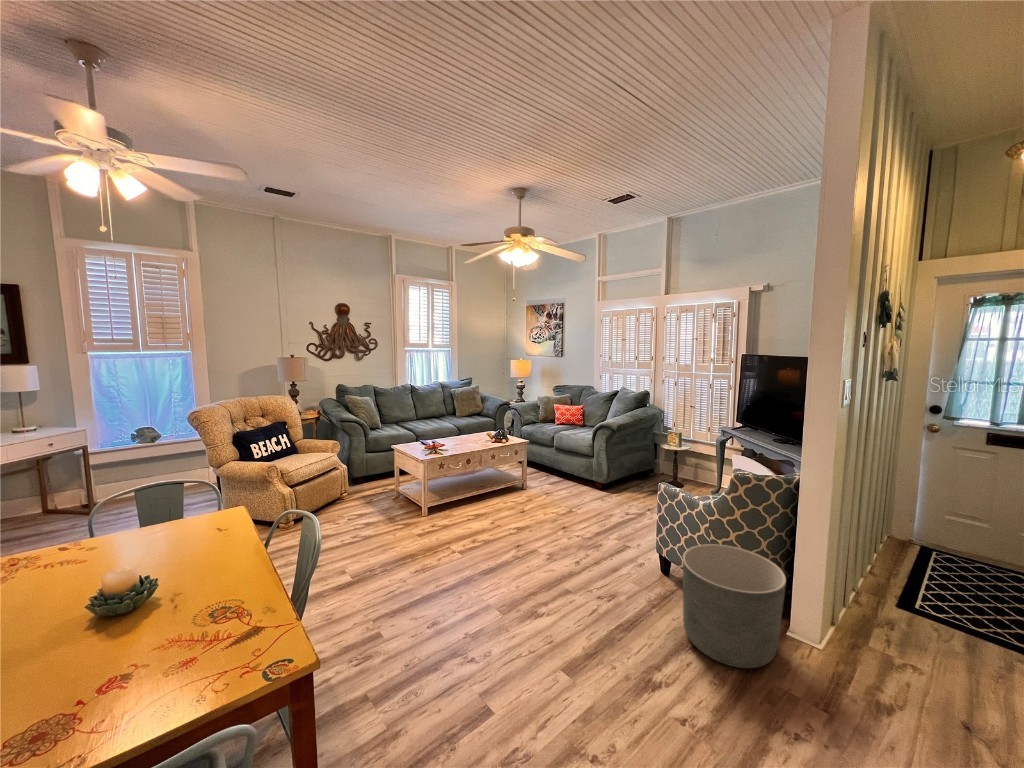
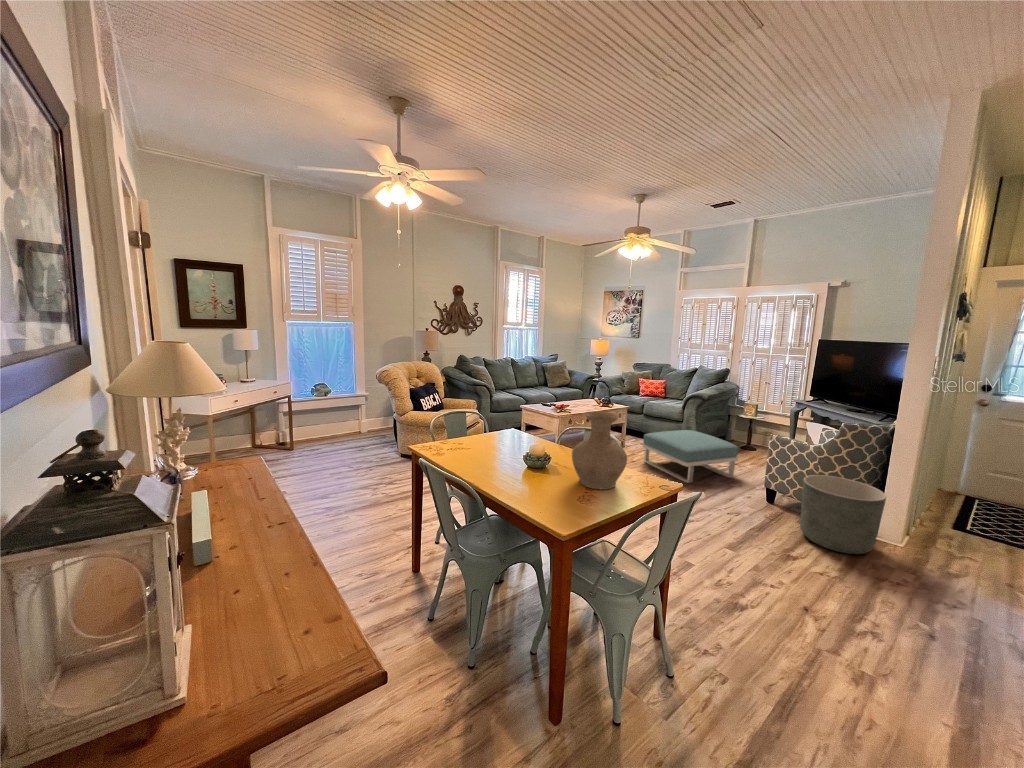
footstool: none [530,471,639,546] -> present [643,430,738,483]
vase: none [105,516,233,676] -> present [572,412,627,490]

